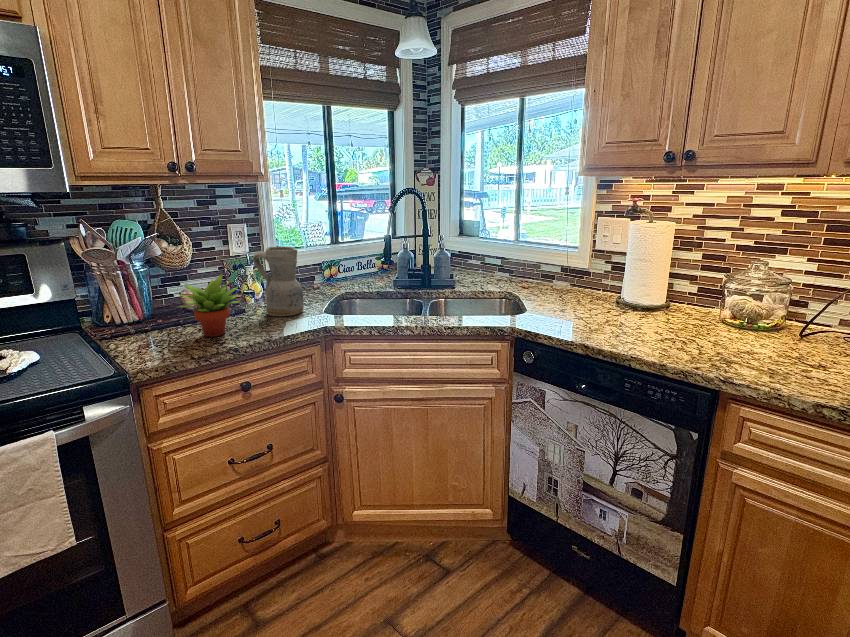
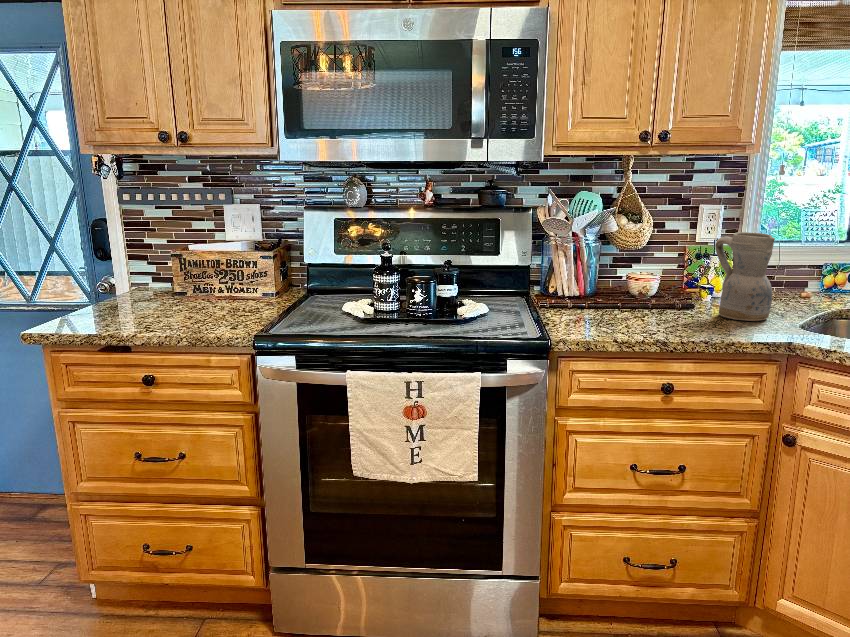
succulent plant: present [179,274,239,337] -> none [616,256,686,325]

